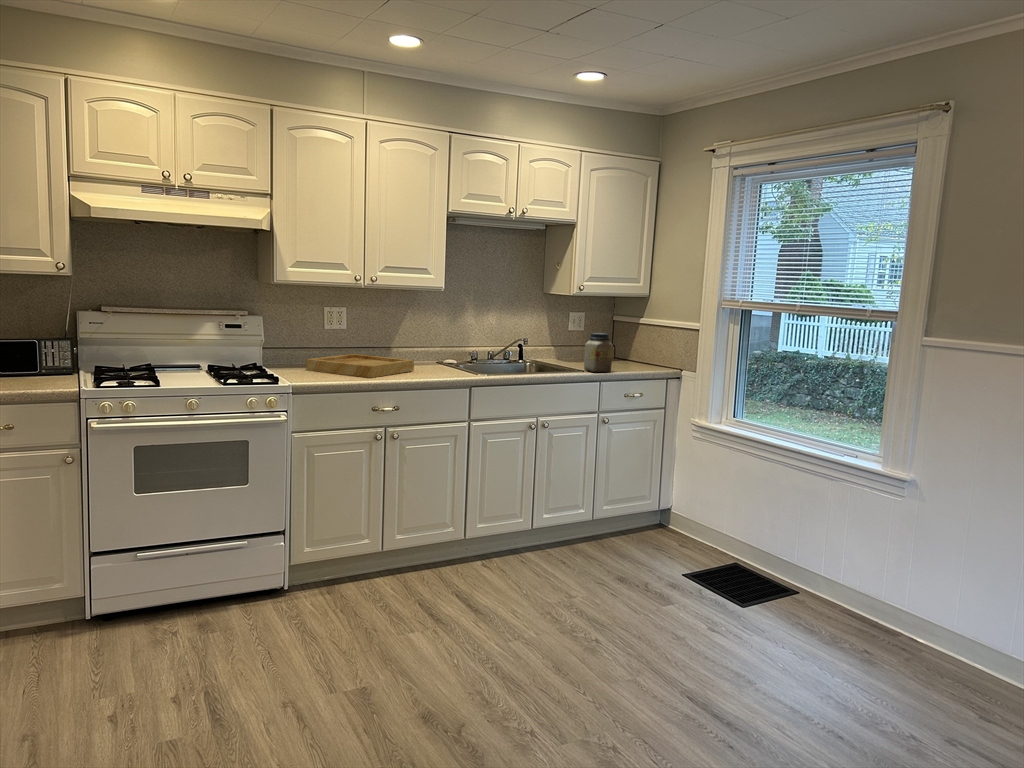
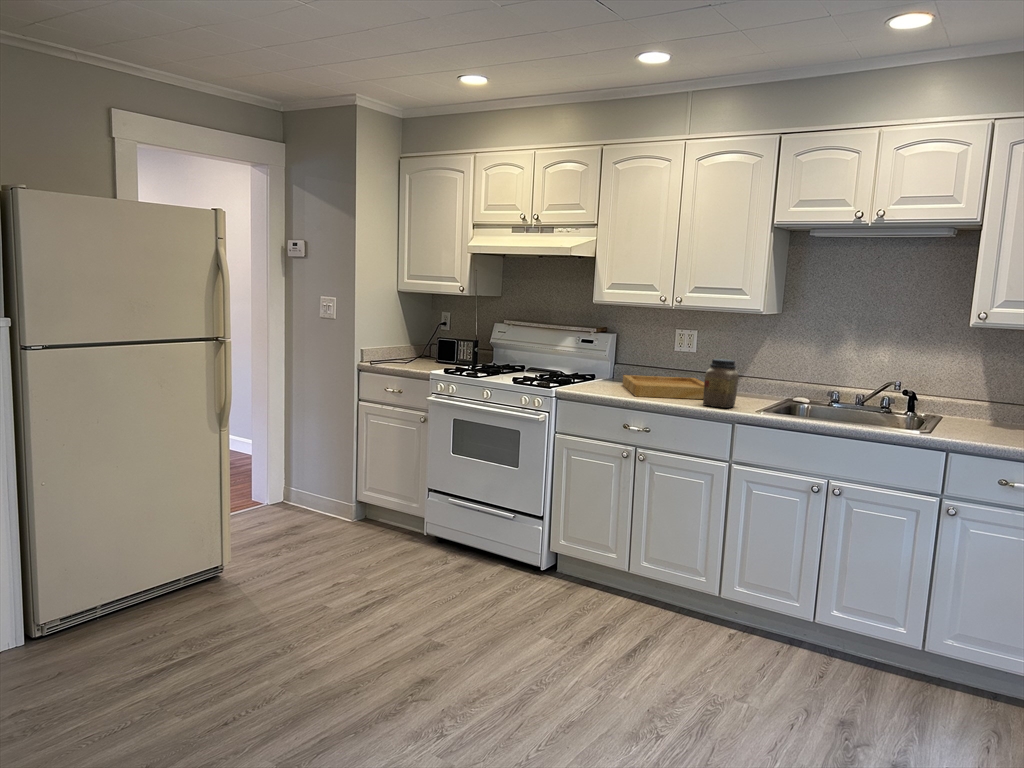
jar: present [584,333,613,372] -> present [703,359,739,408]

